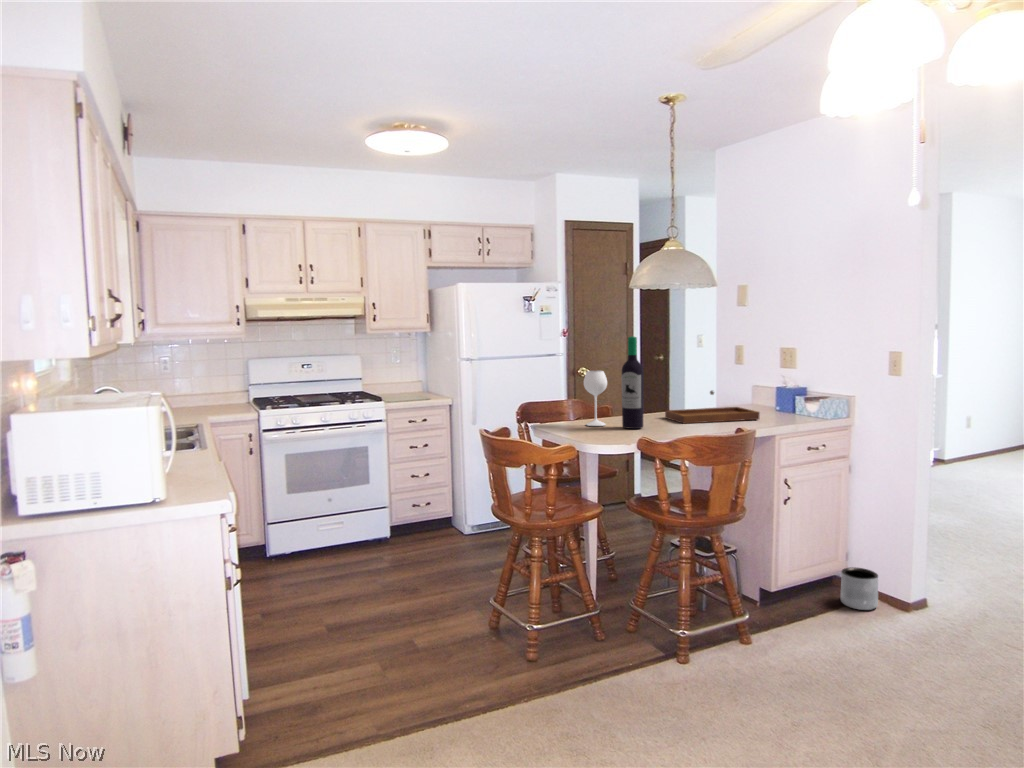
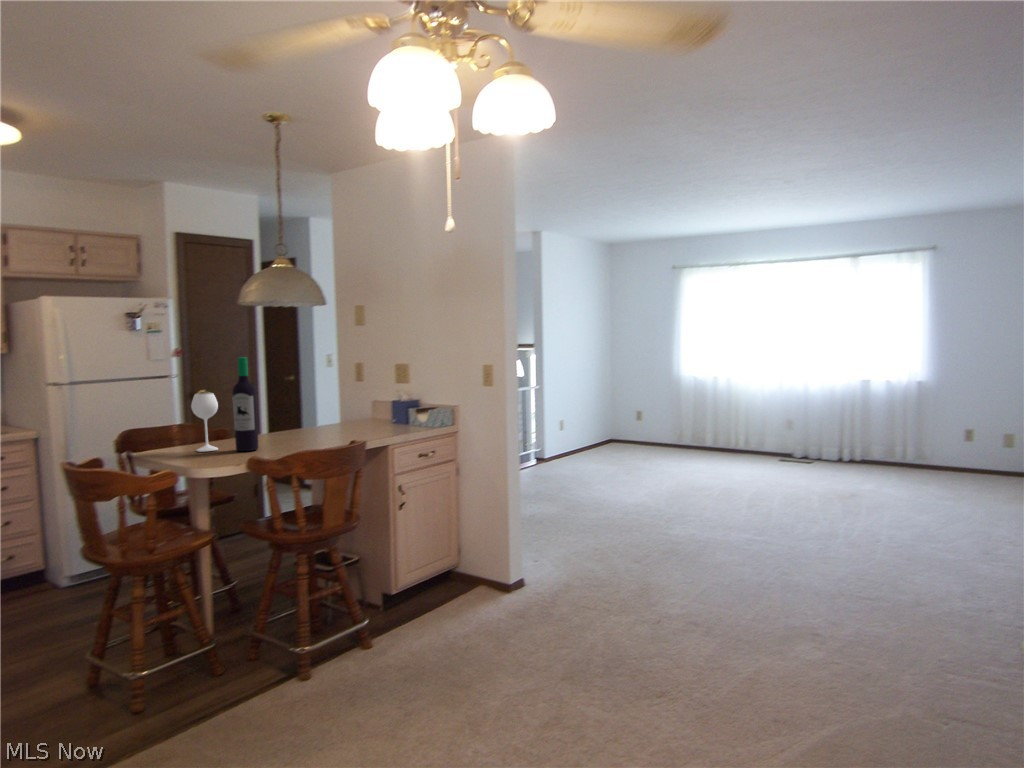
tray: present [665,391,760,424] -> none [284,407,376,442]
planter: present [841,567,878,610] -> none [453,559,484,597]

